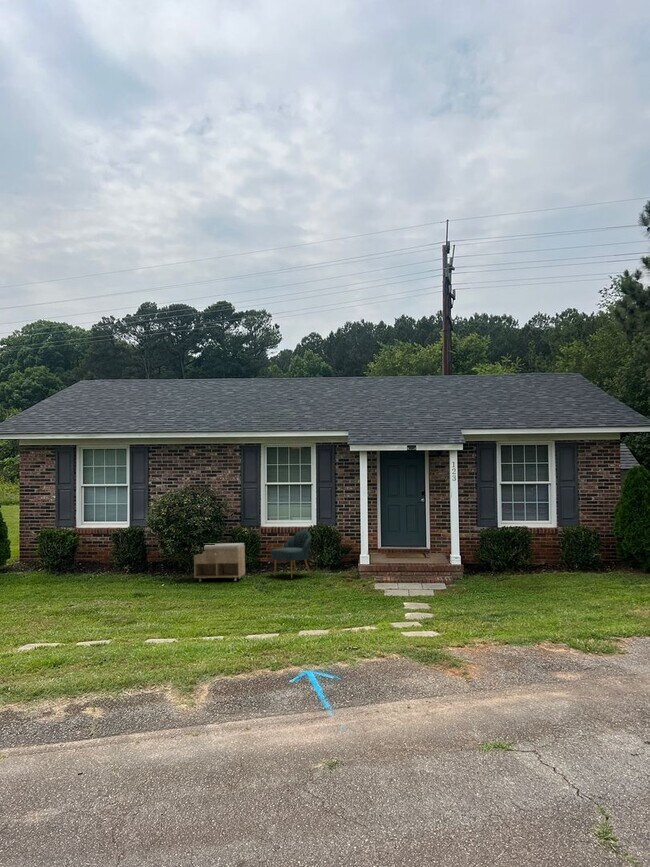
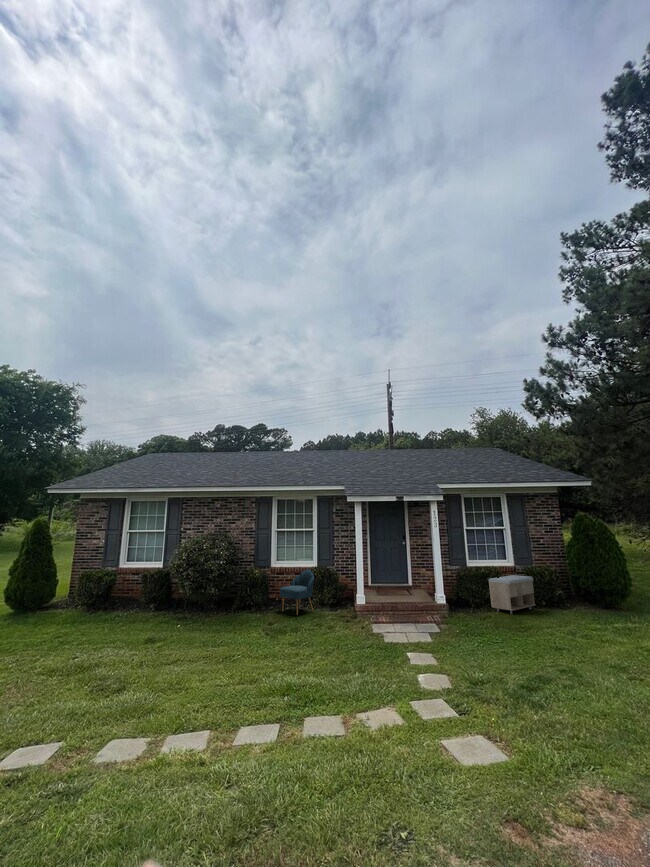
storage bench: present [194,543,245,581] -> present [489,575,536,613]

